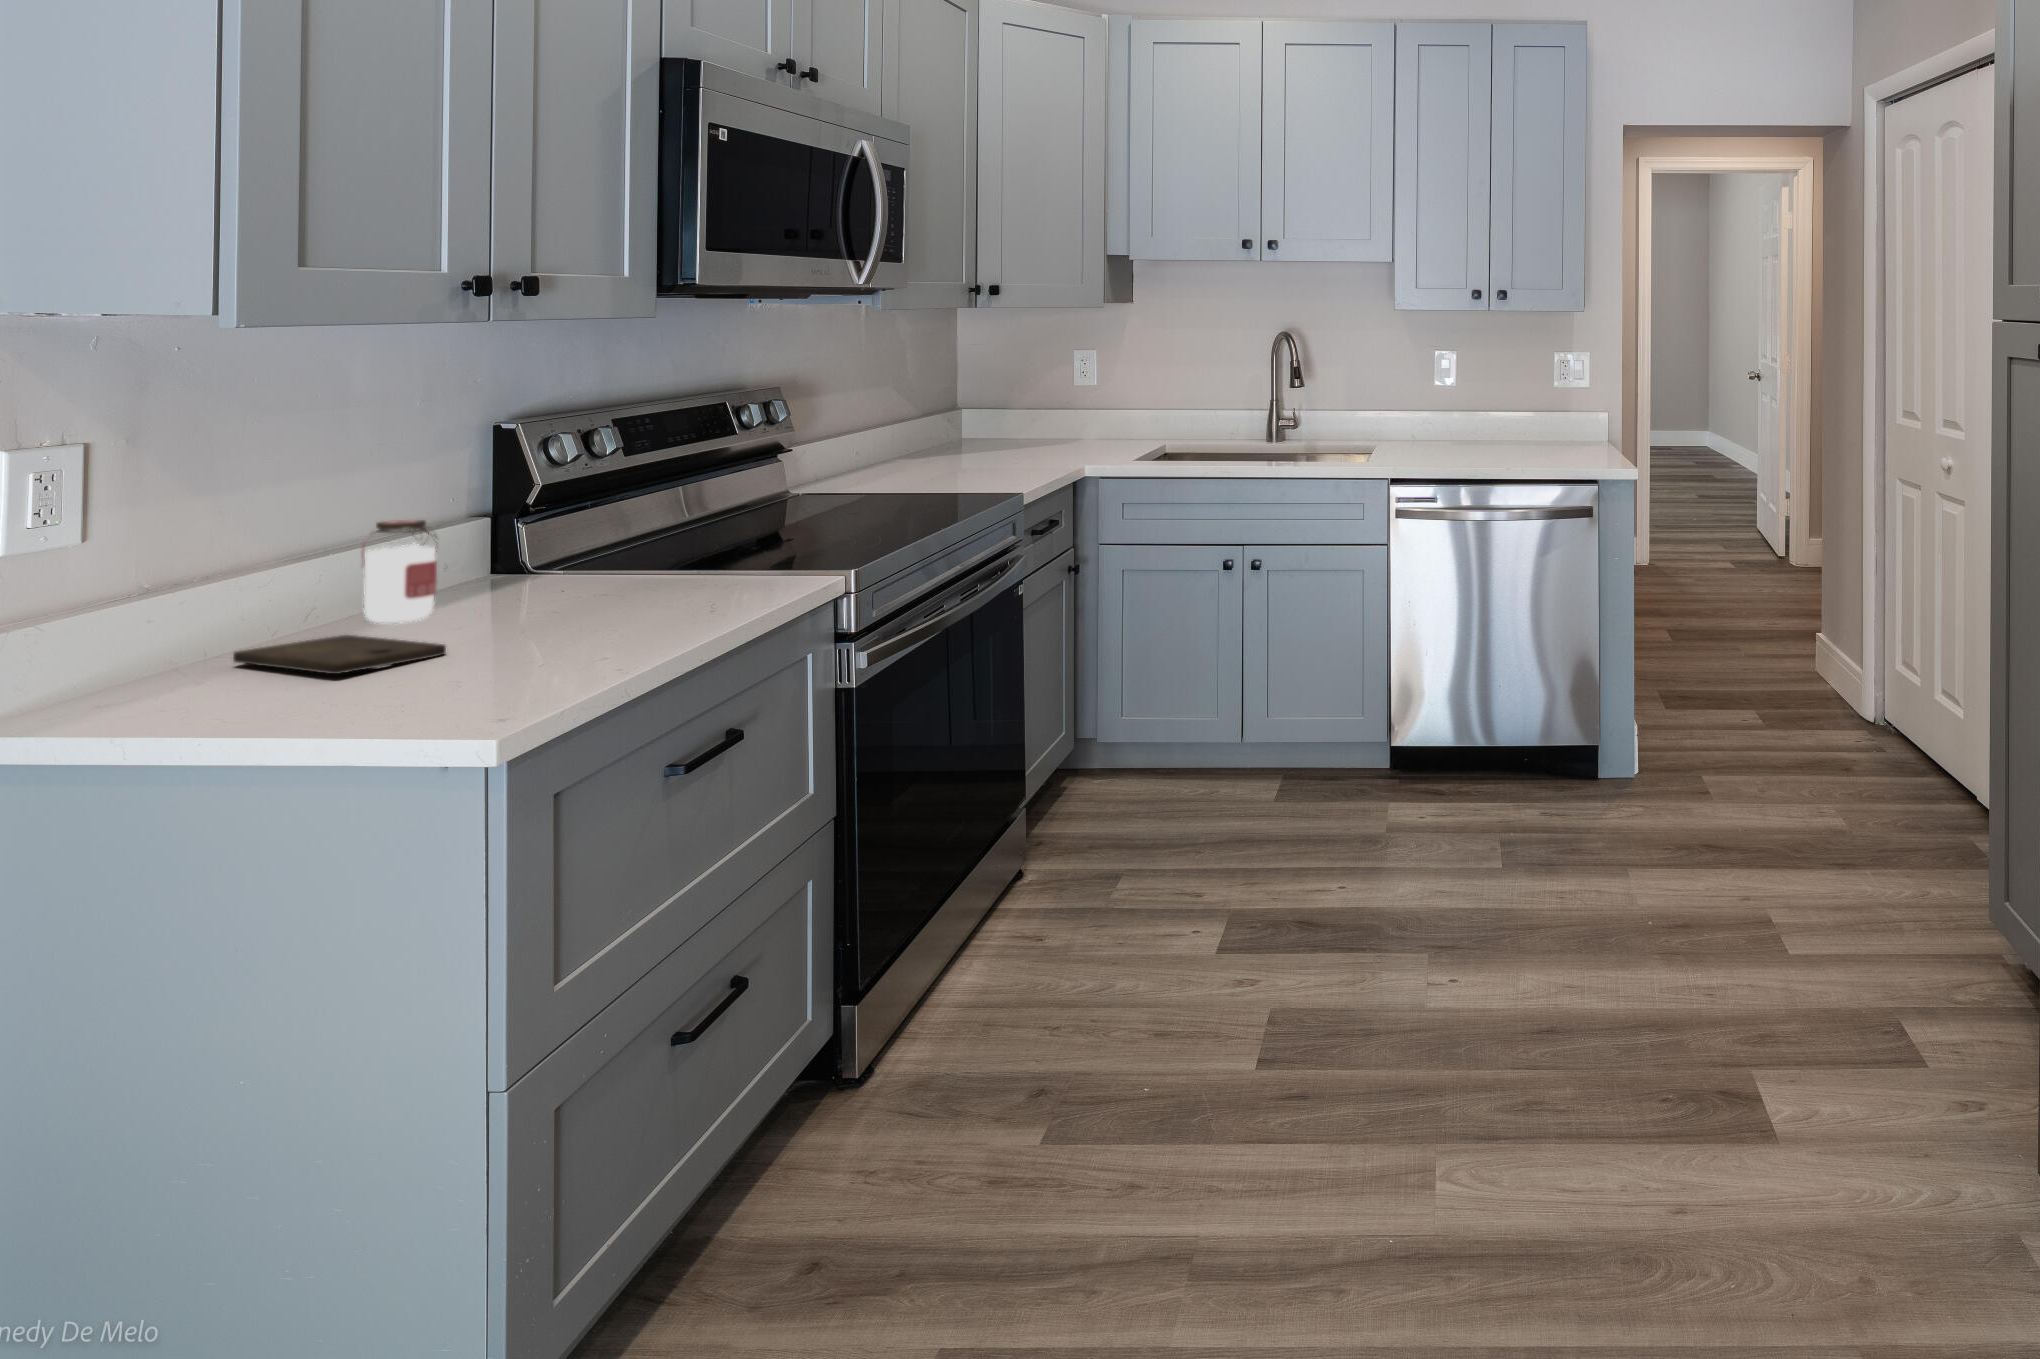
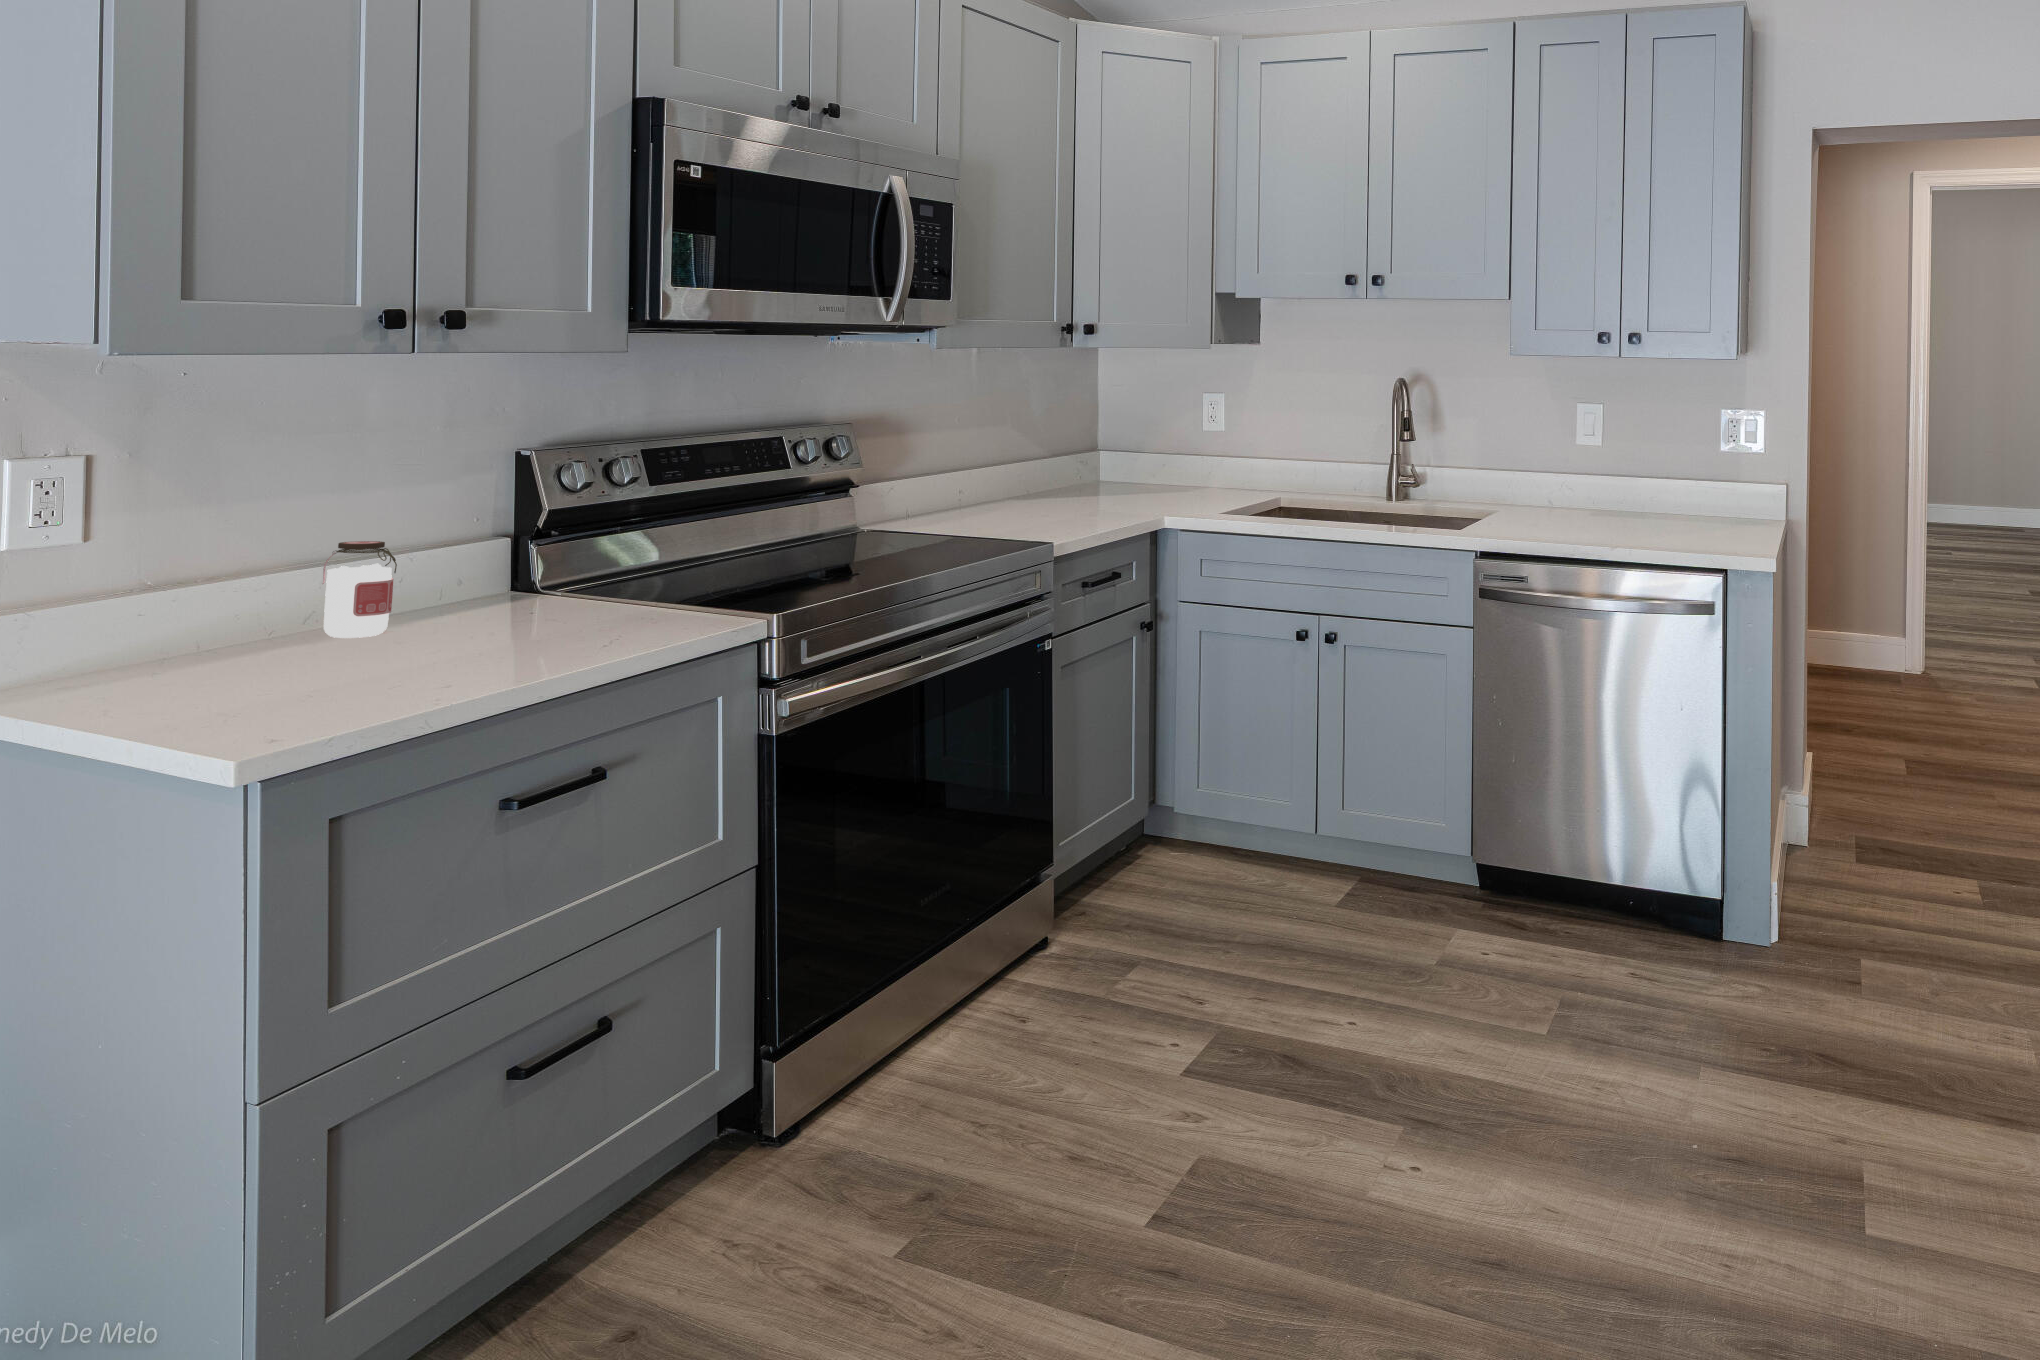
cutting board: present [233,635,446,674] -> none [172,647,339,683]

